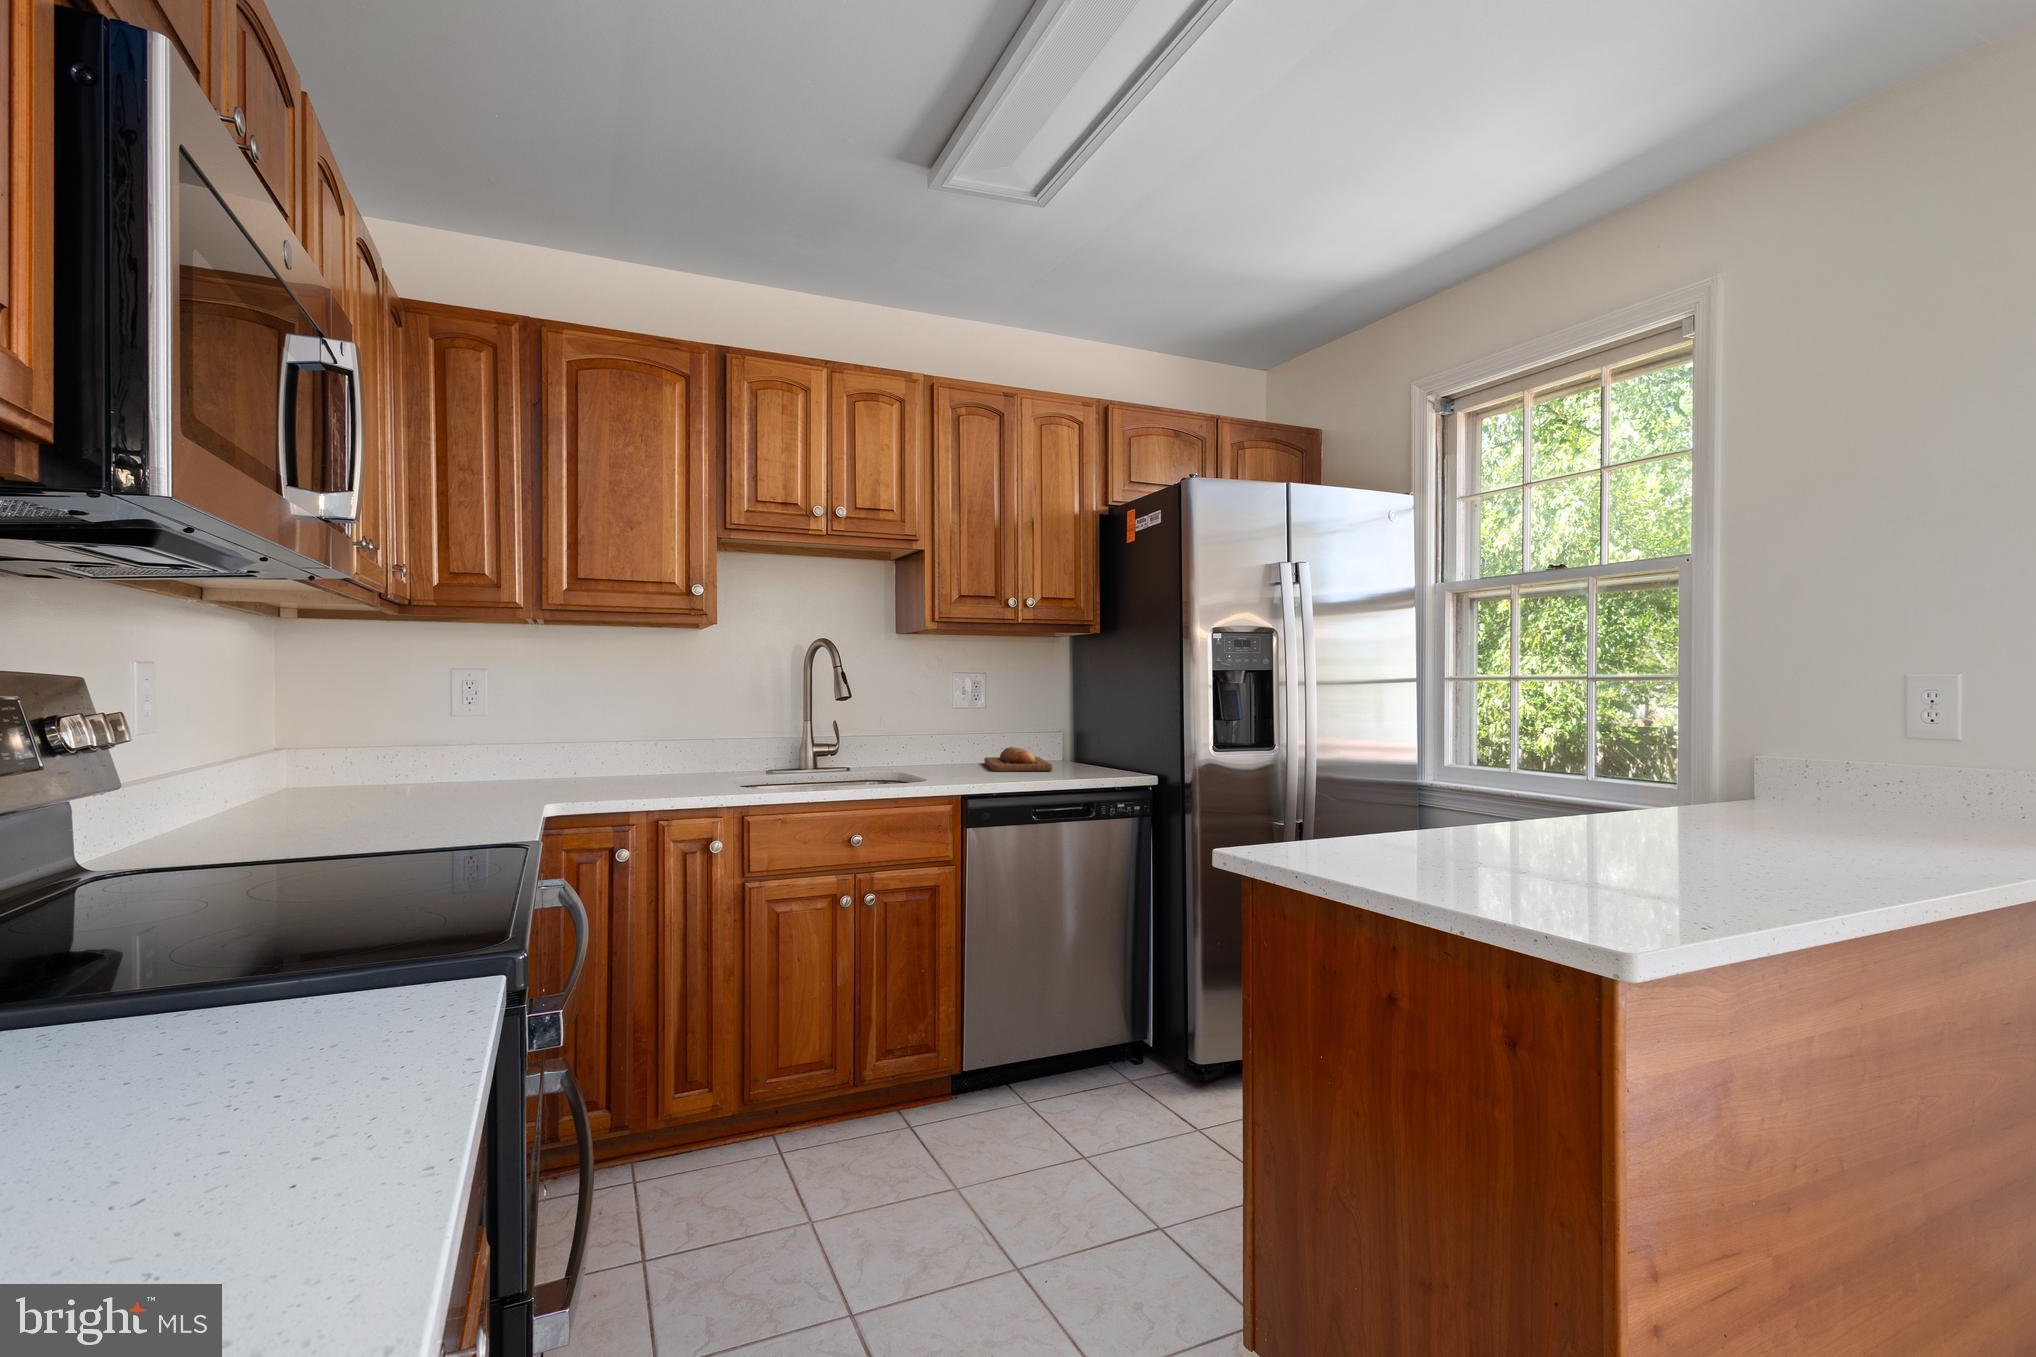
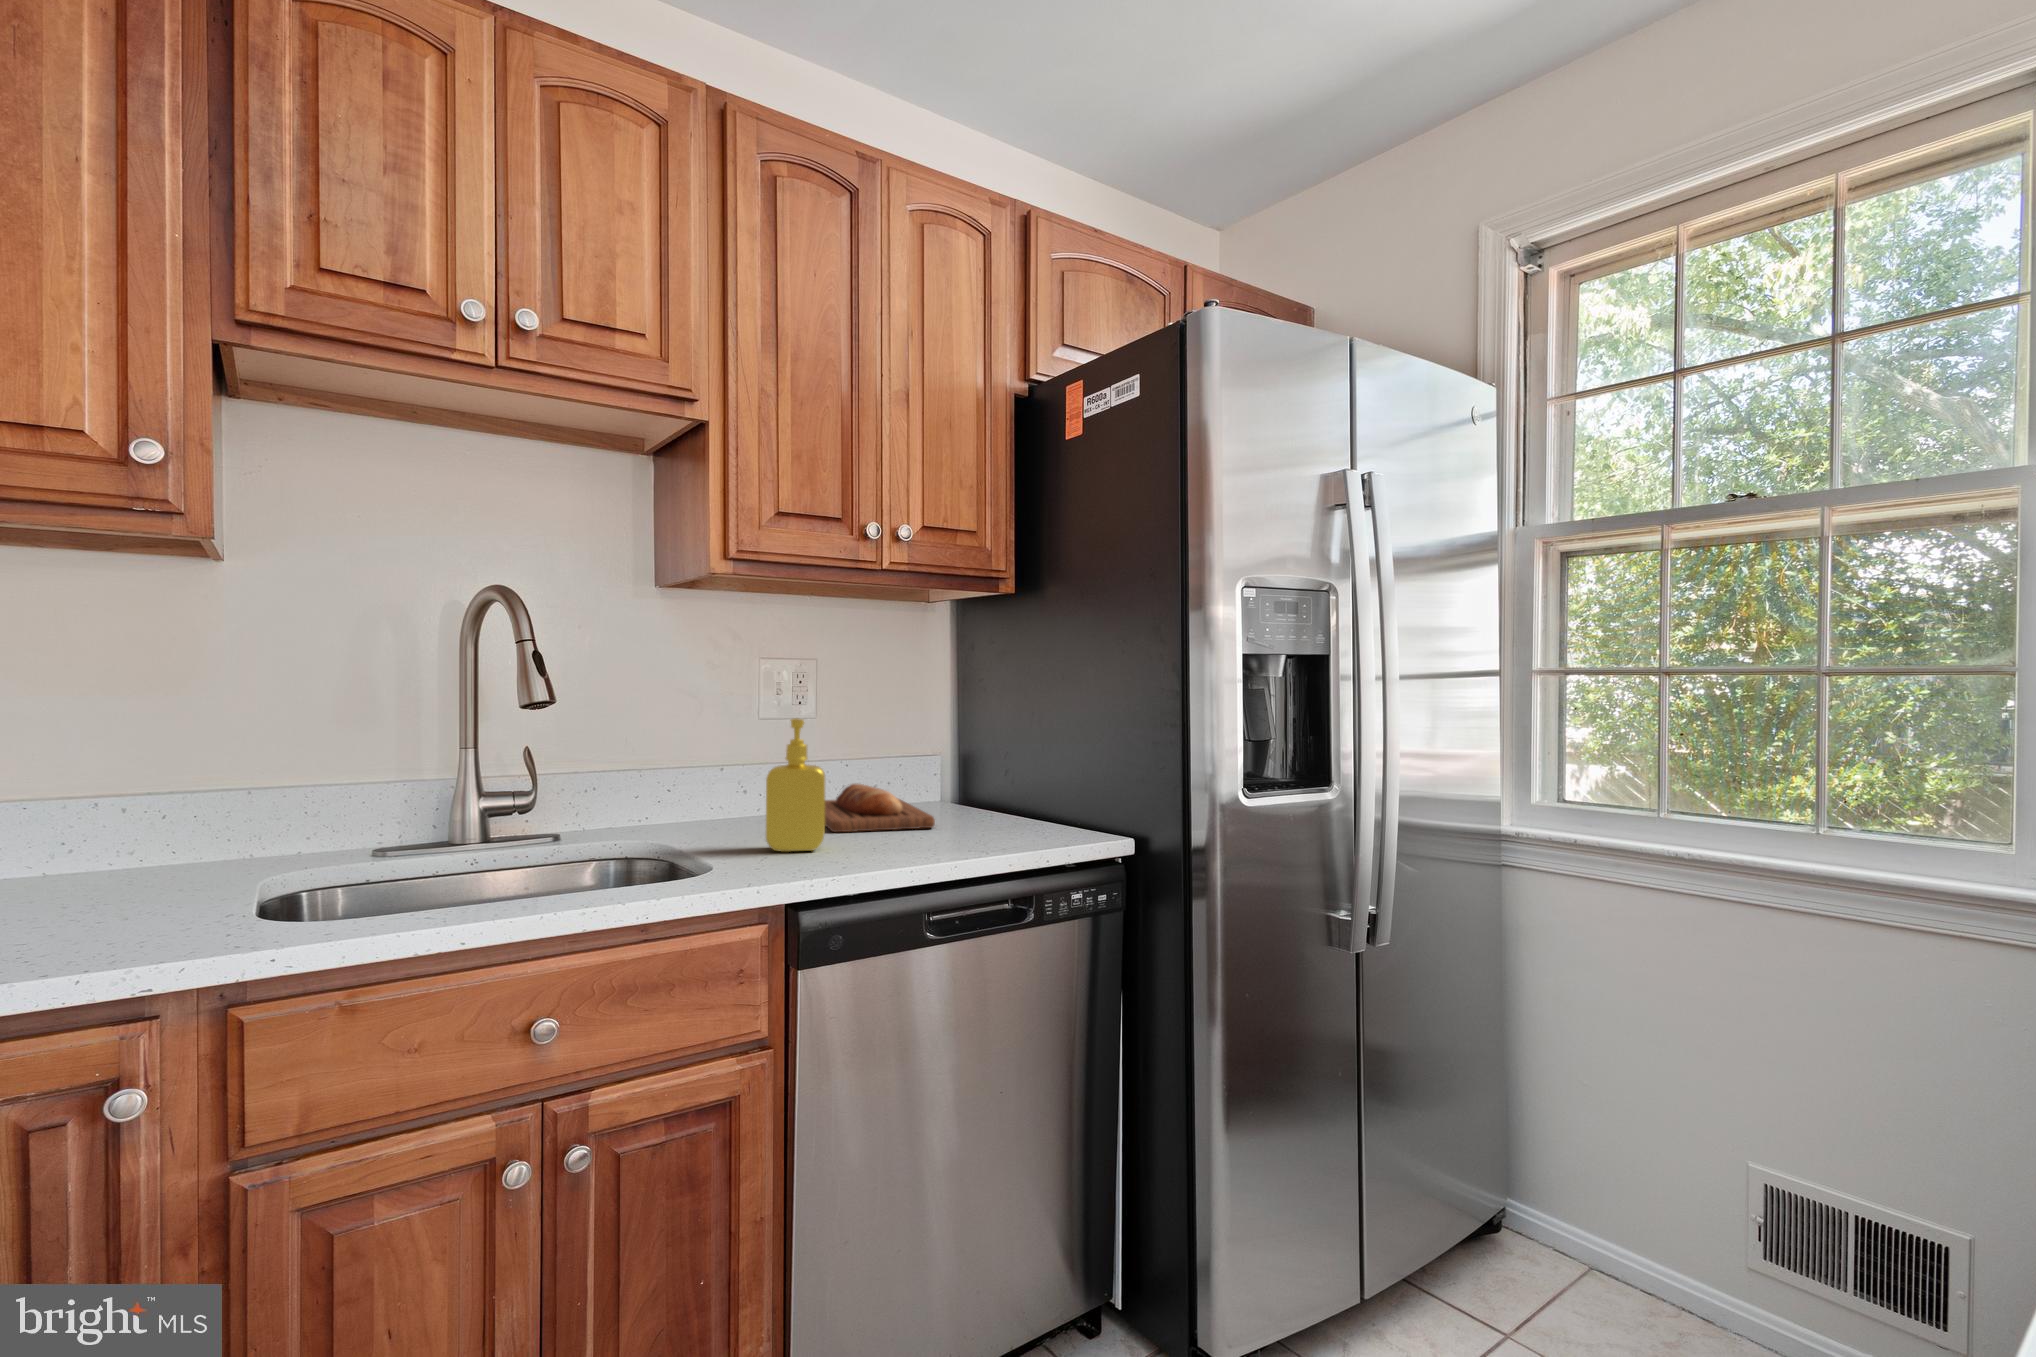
soap dispenser: none [955,706,987,777] -> present [766,718,825,852]

